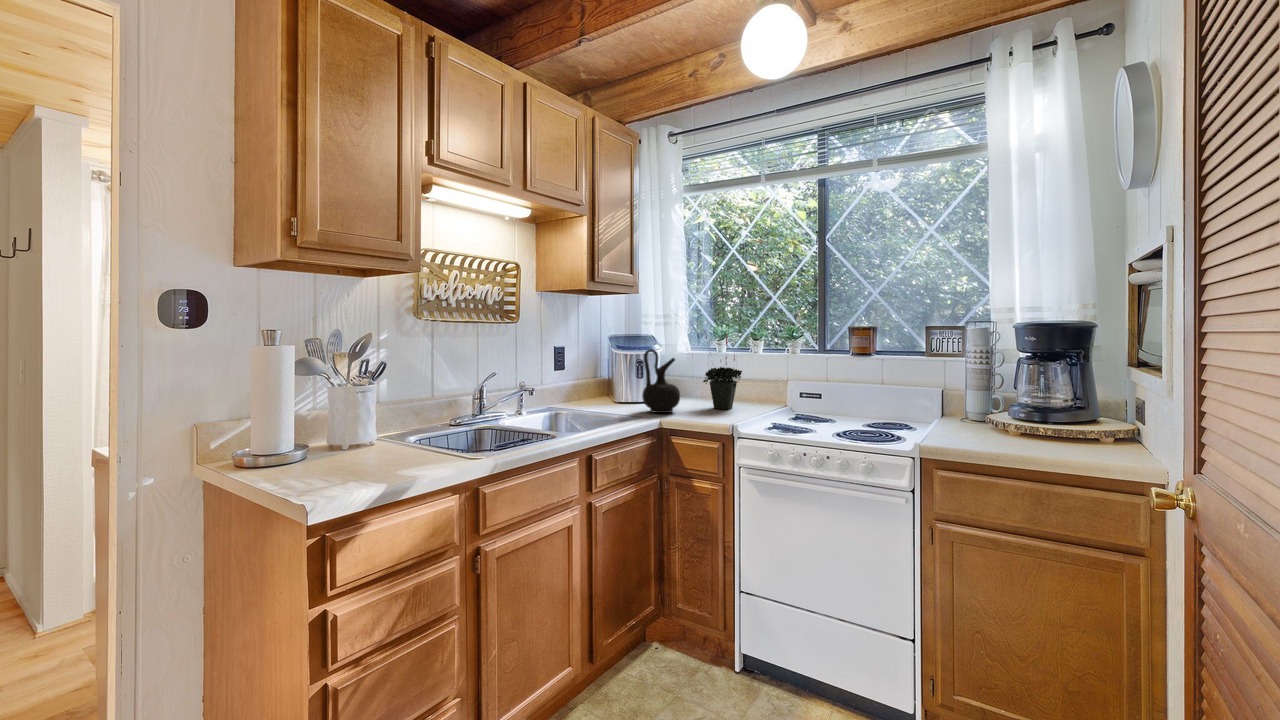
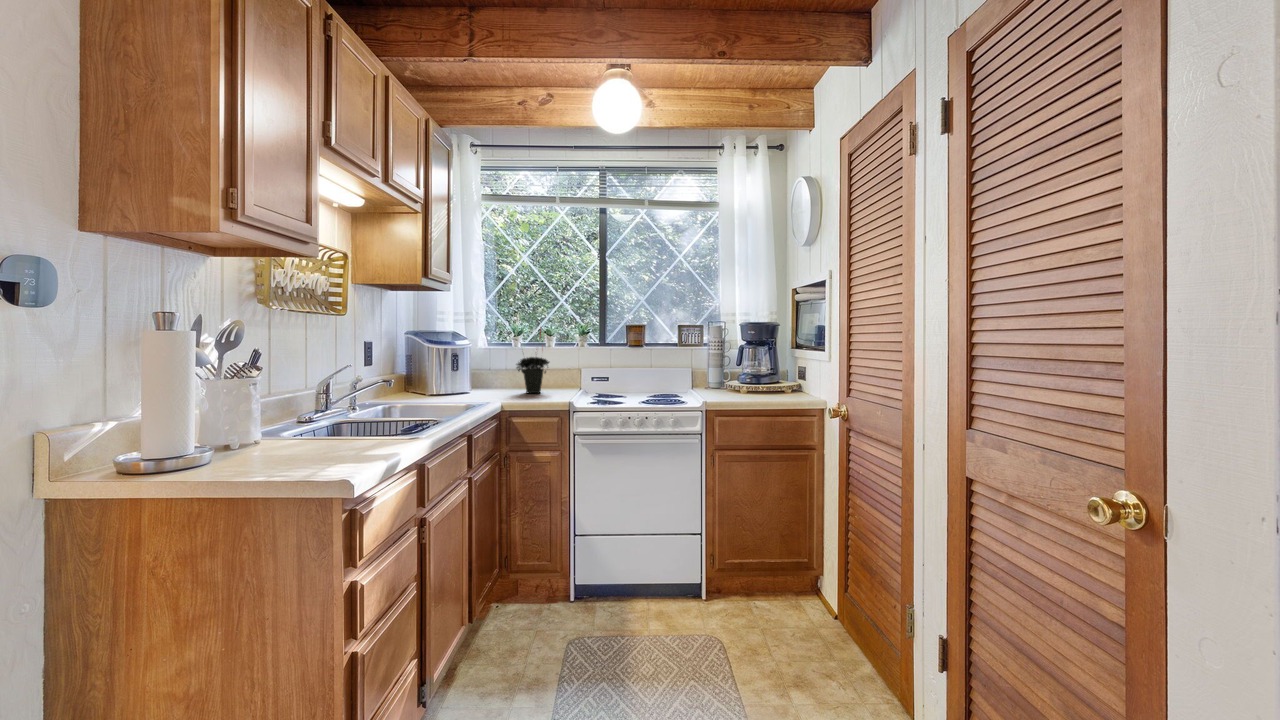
ceramic jug: present [642,349,680,413] -> none [468,341,504,399]

